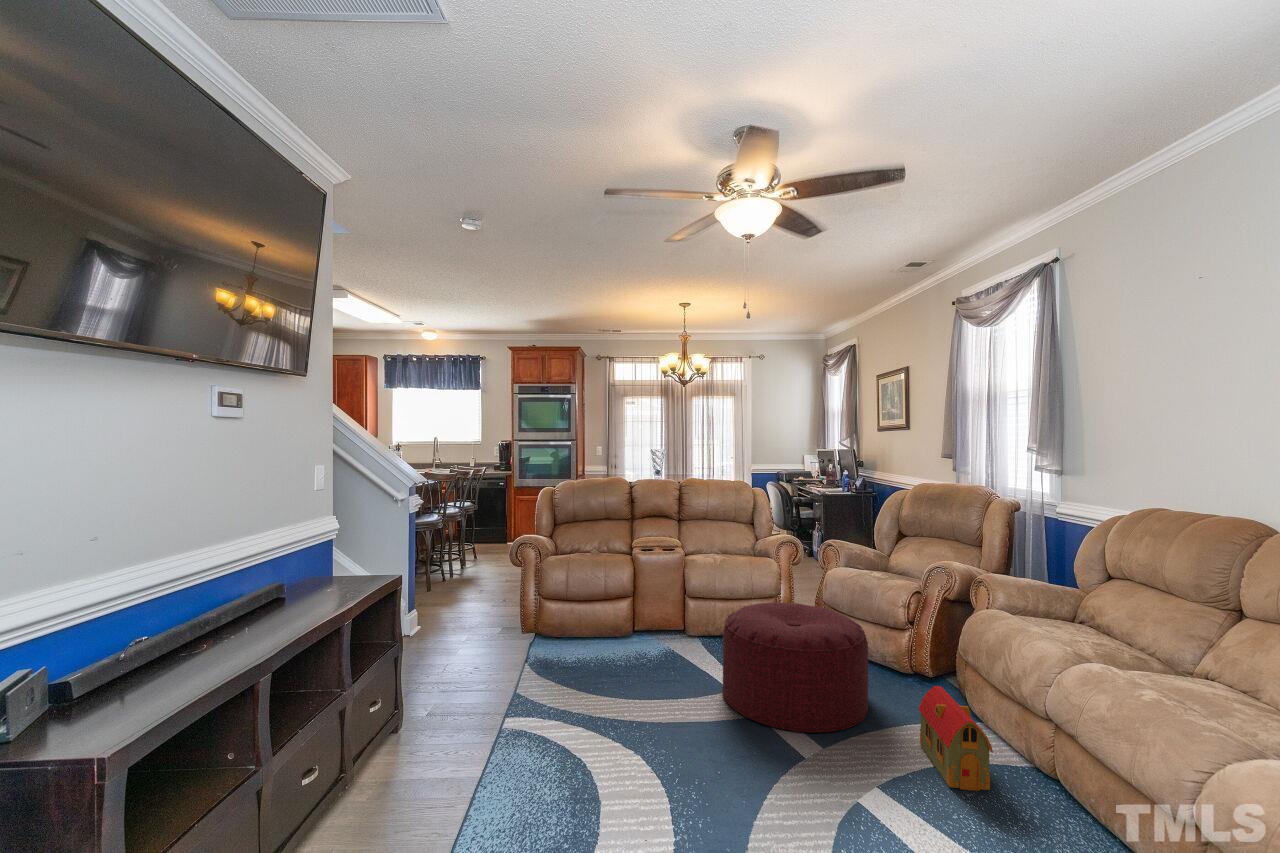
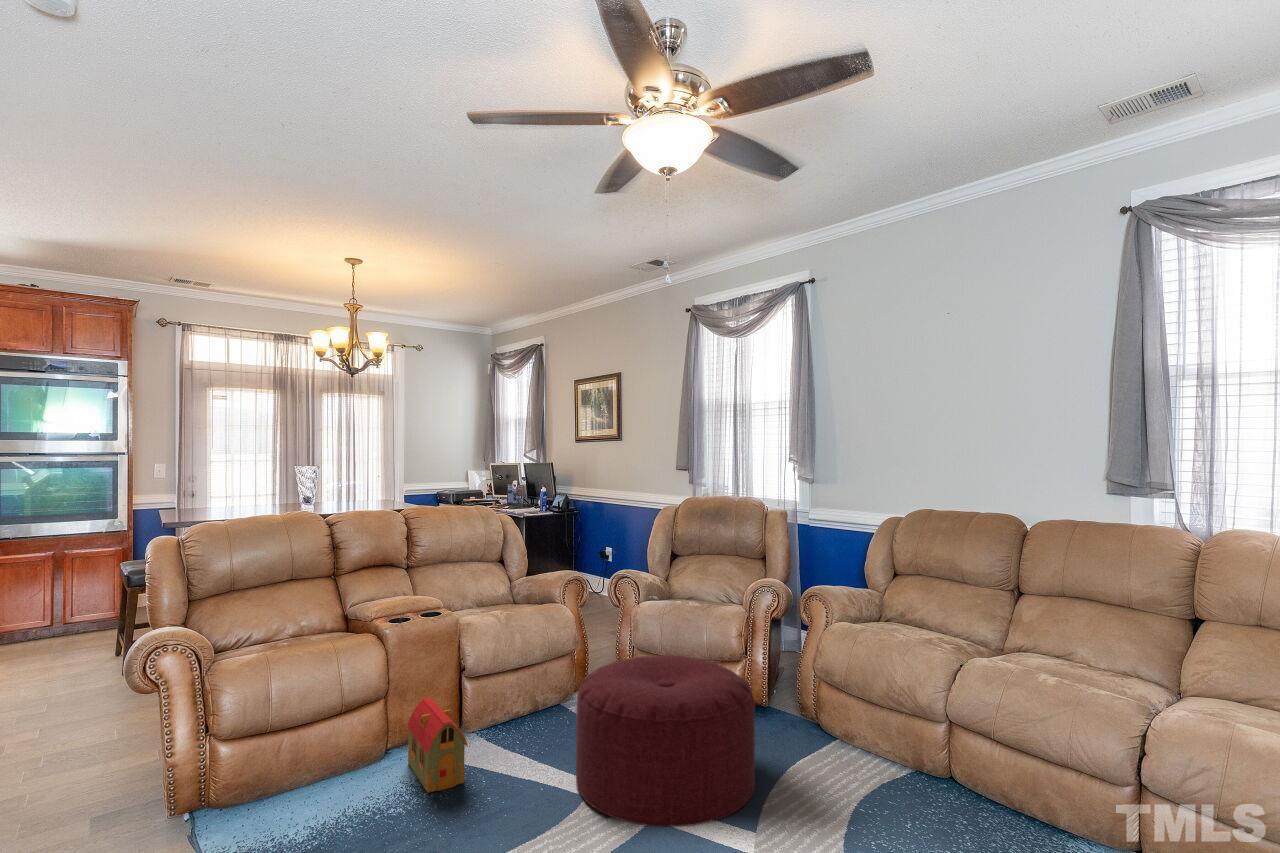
toy house: present [919,686,993,791] -> present [407,697,468,793]

